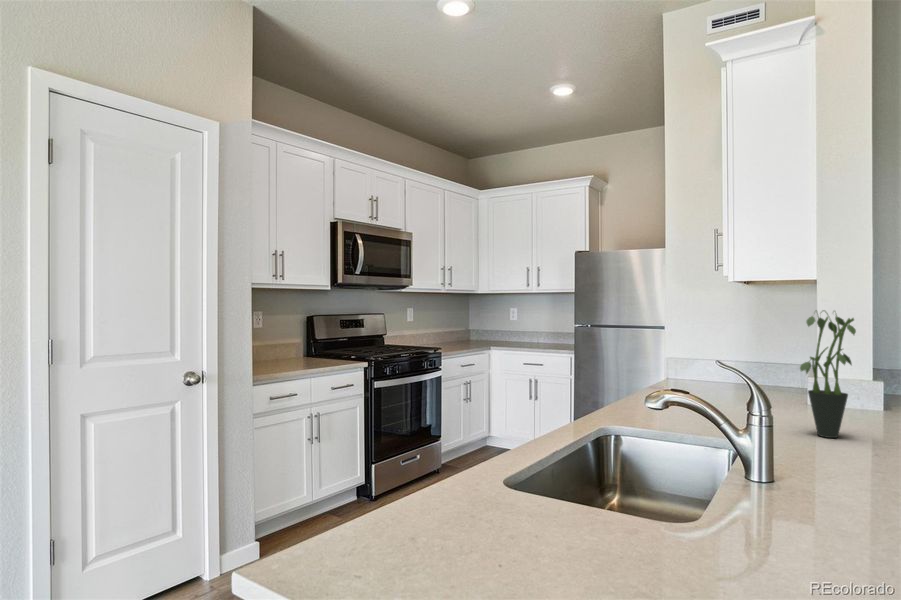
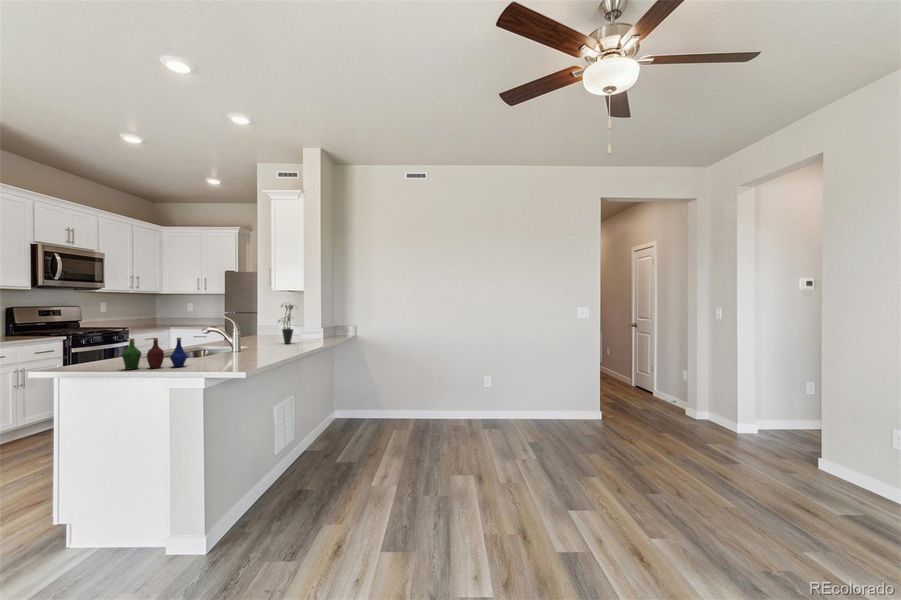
bottle: none [464,437,660,566] -> present [122,338,187,369]

